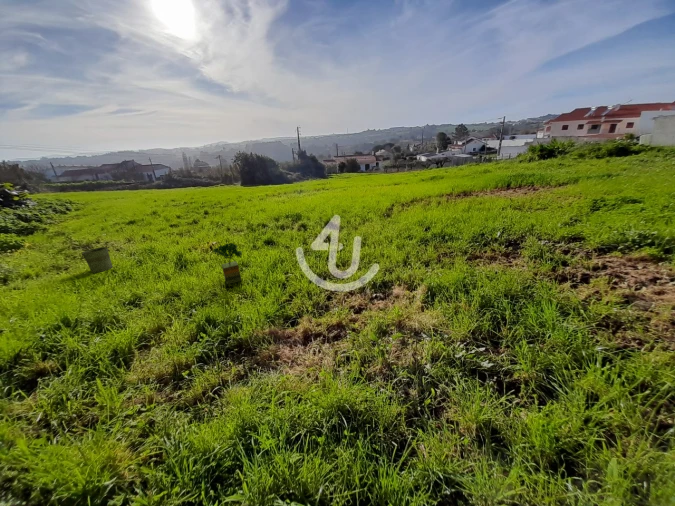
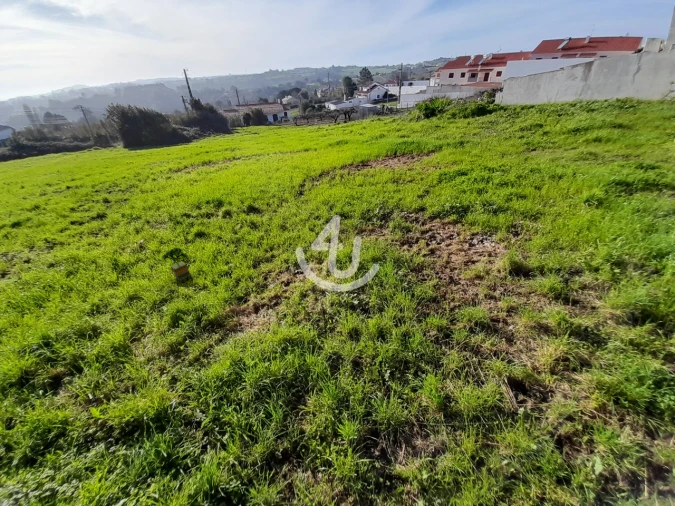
bucket: present [82,247,113,273] -> none [12,265,48,291]

